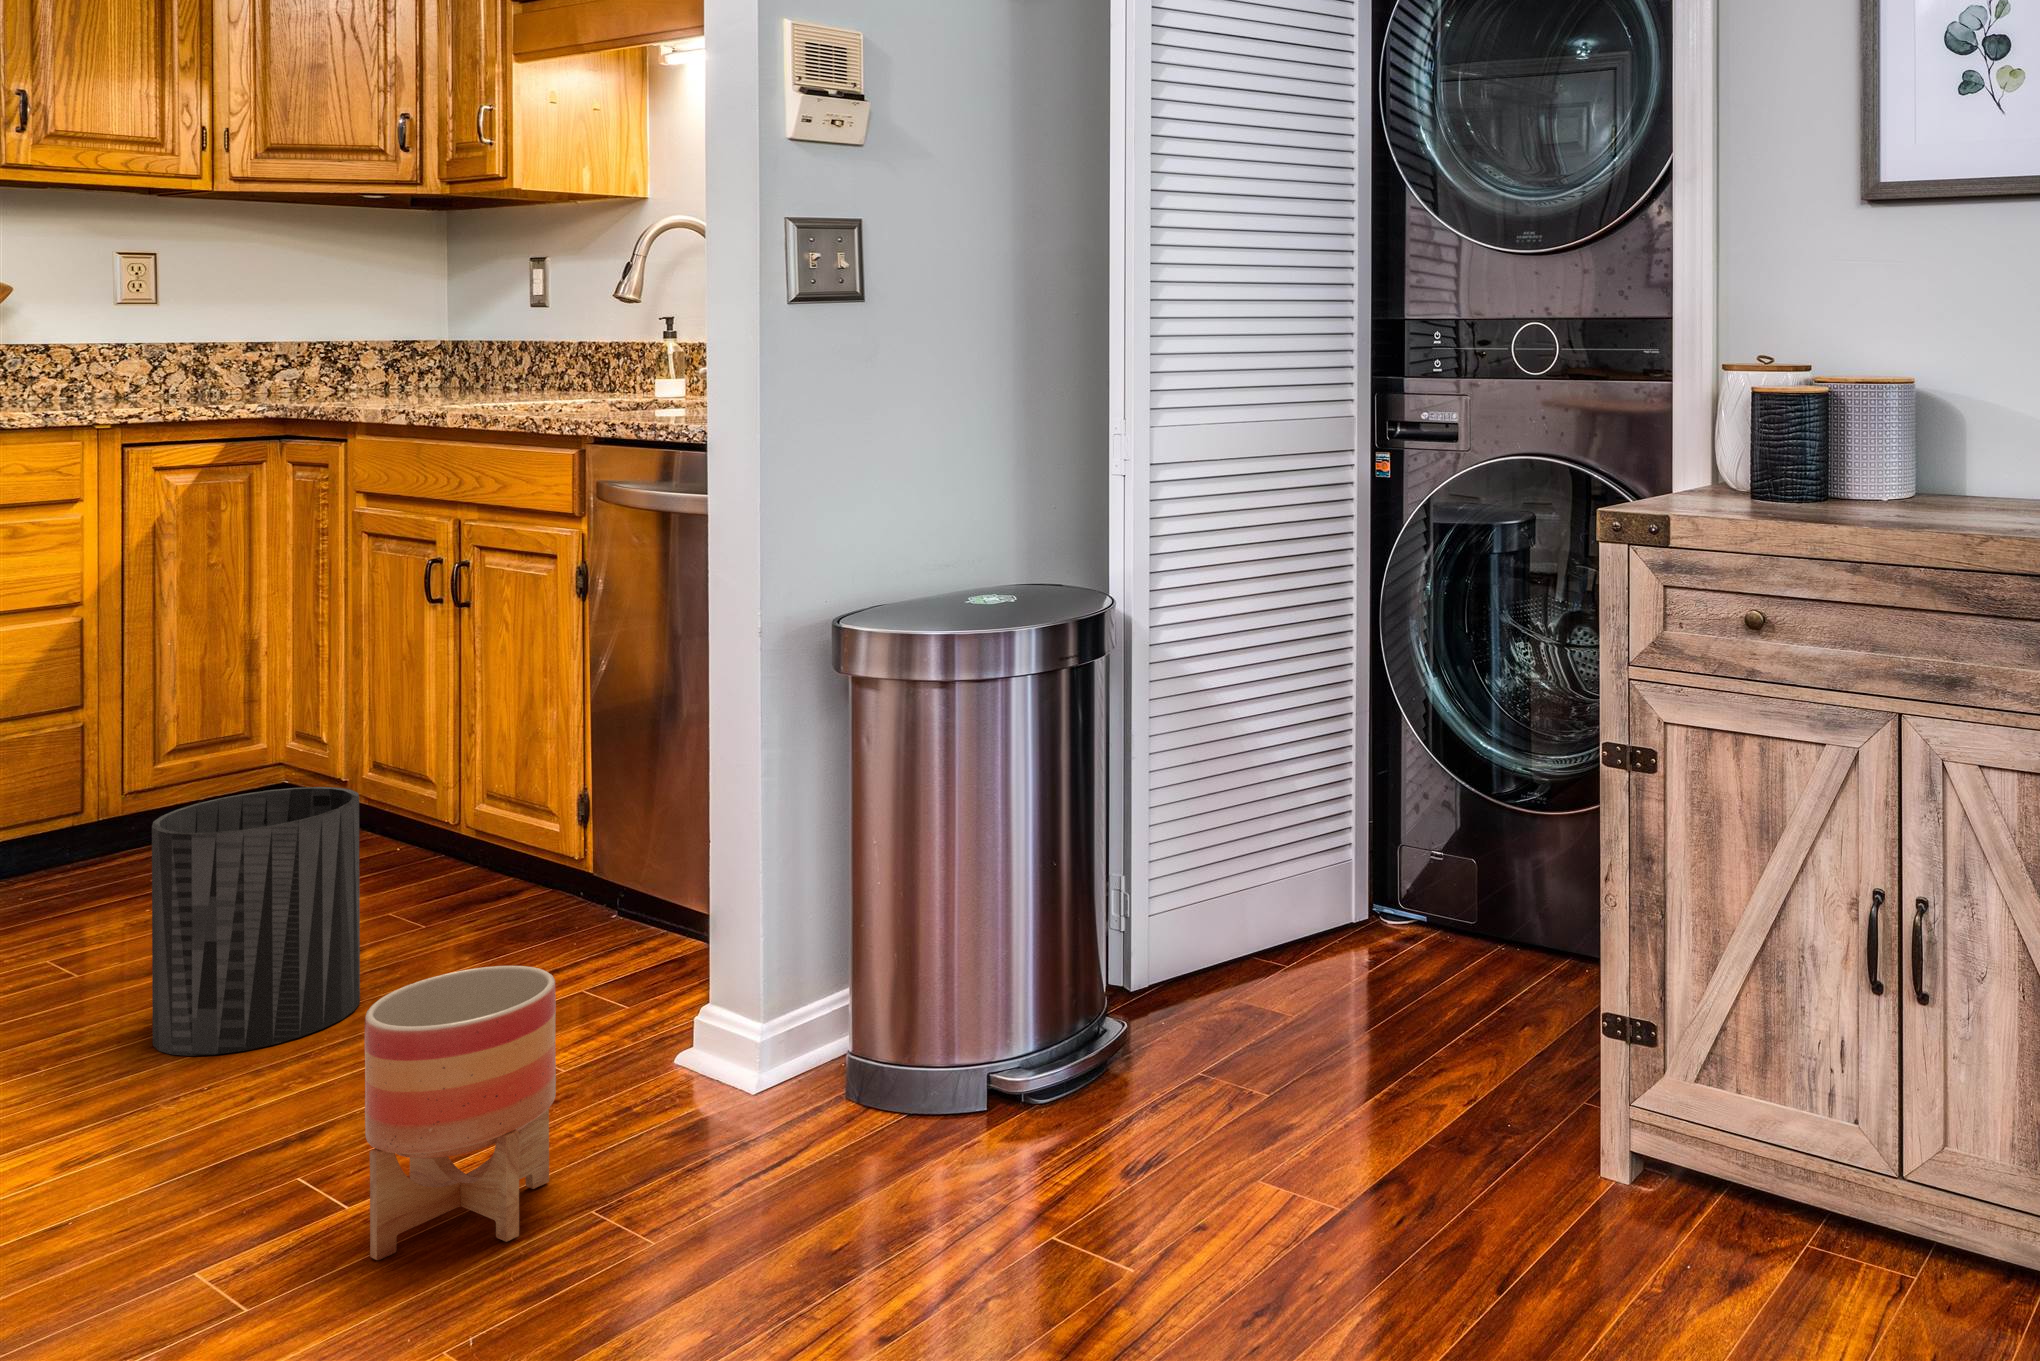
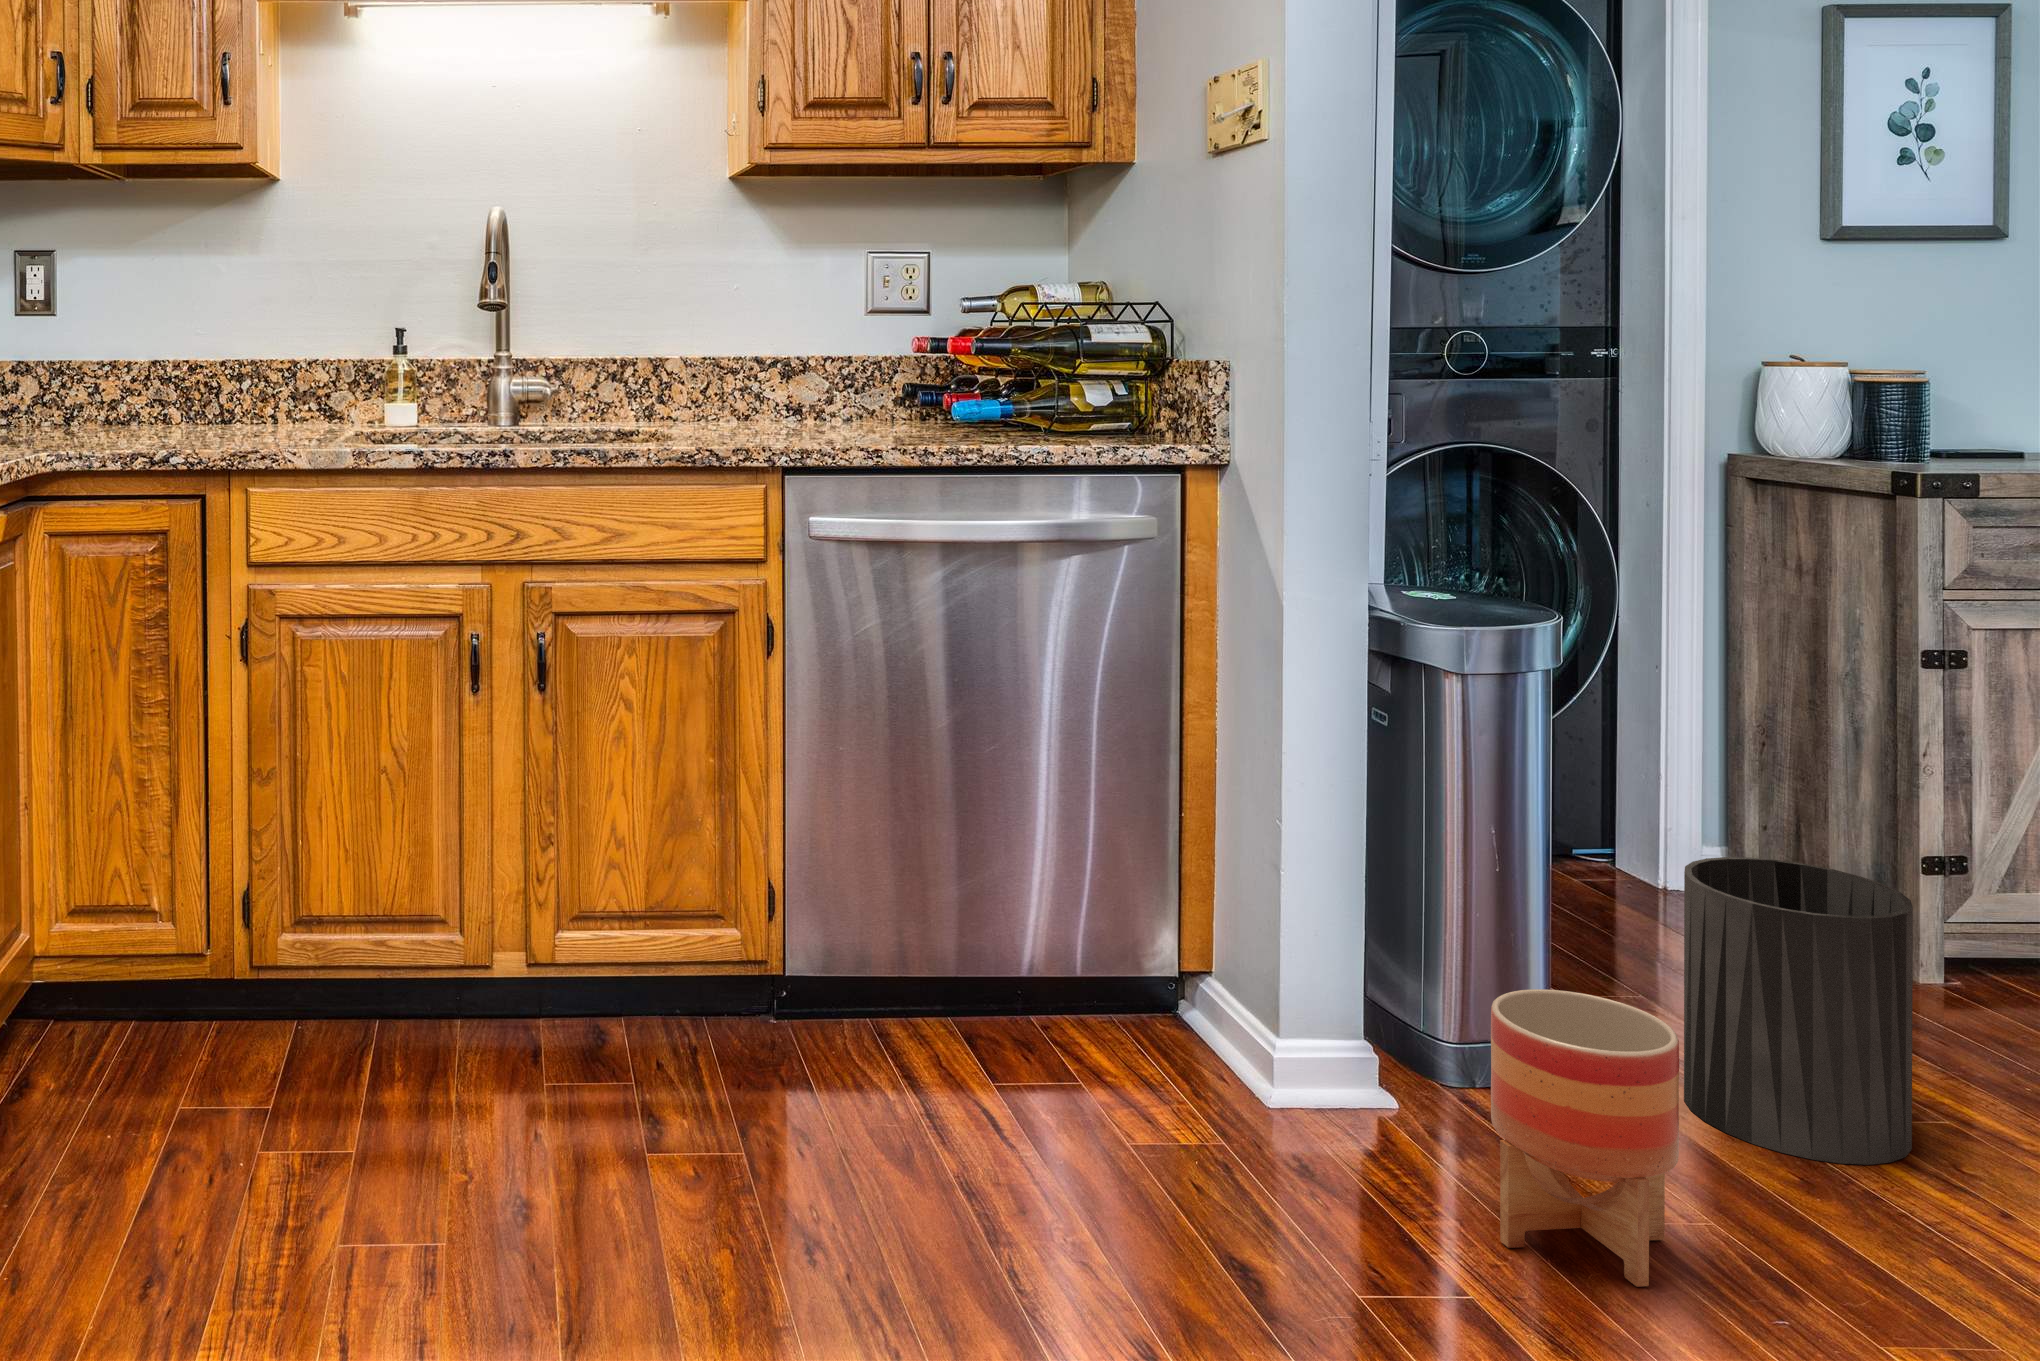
trash can: present [152,787,360,1056] -> present [1684,857,1913,1165]

